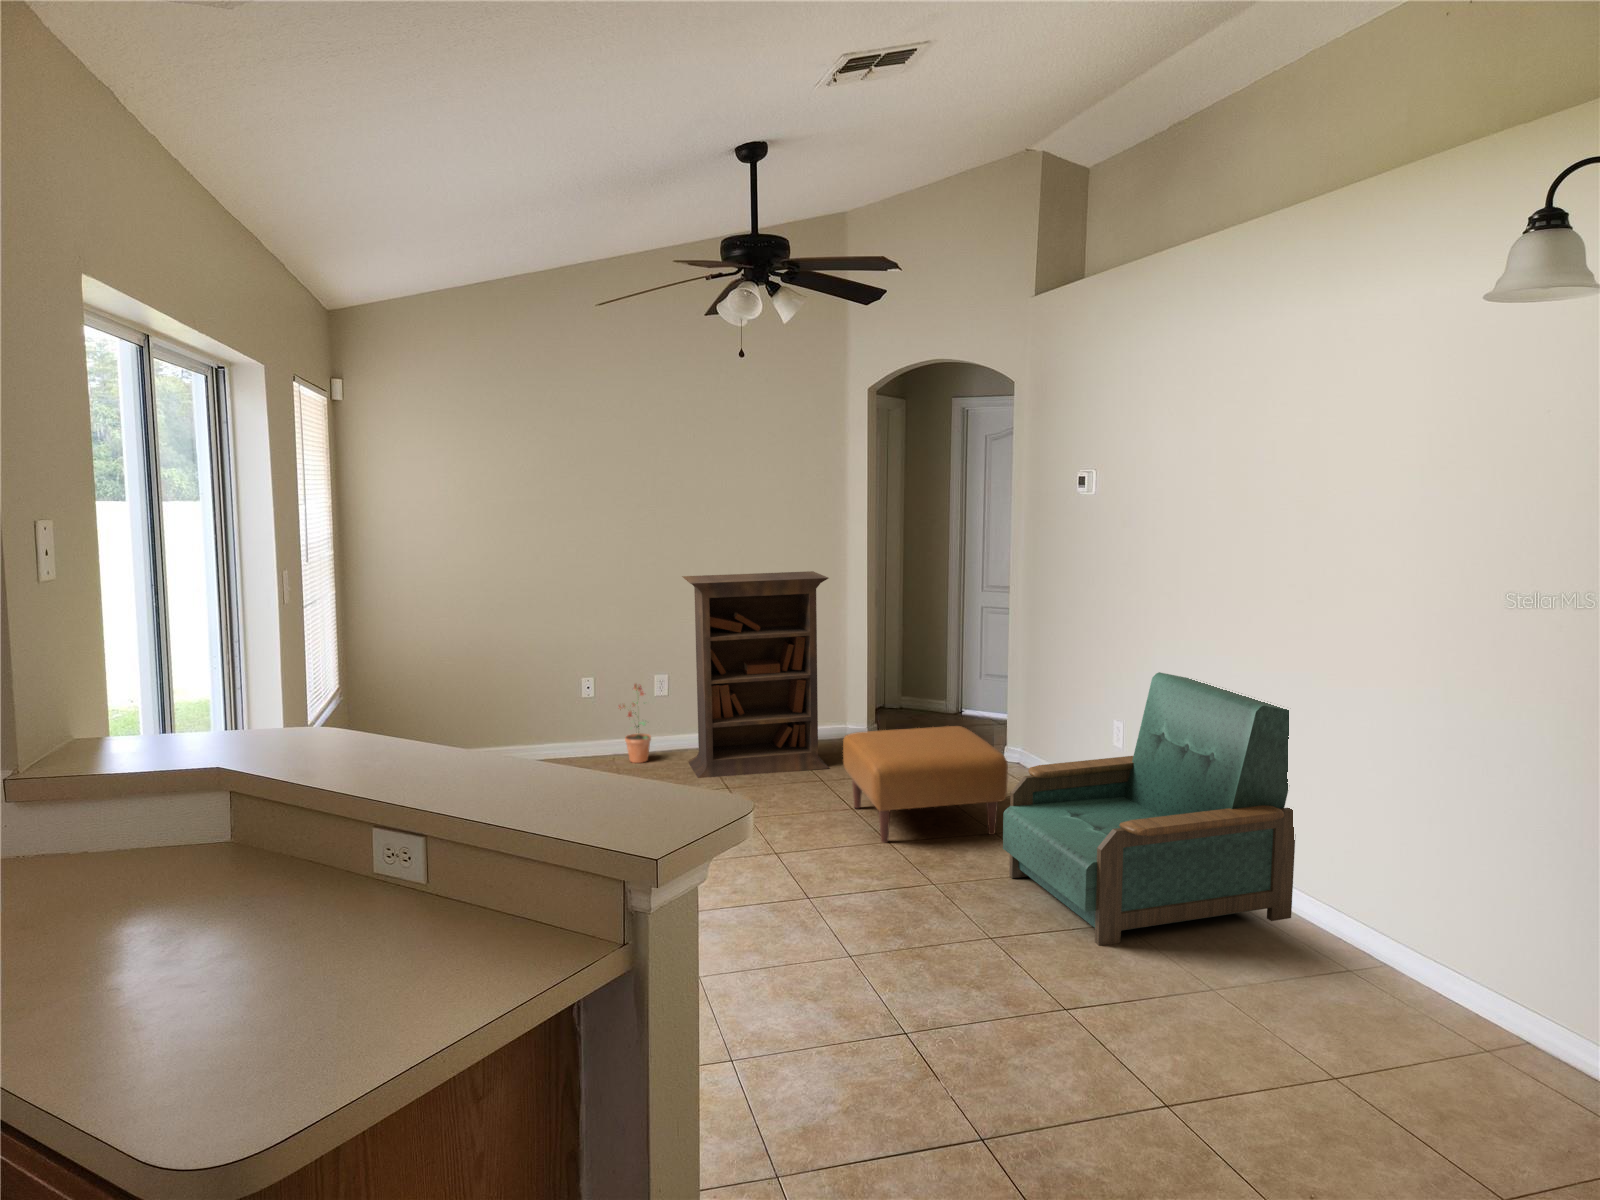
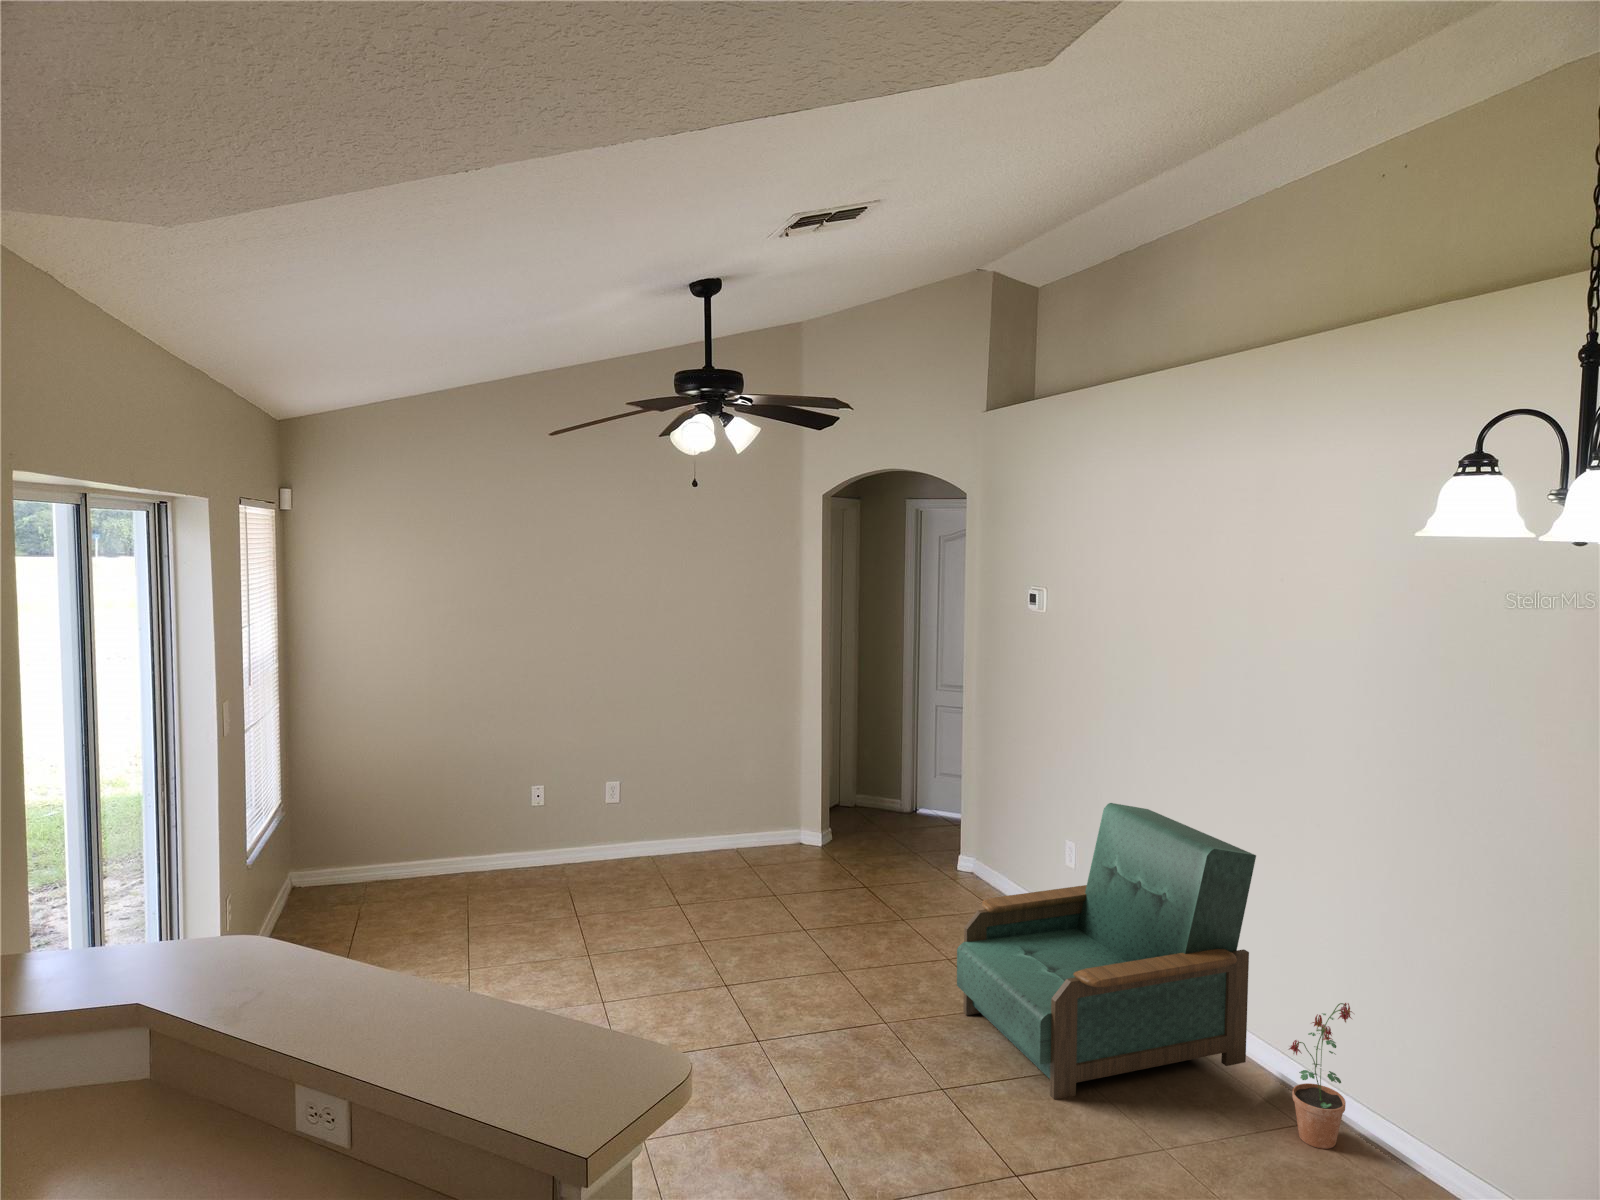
bookcase: present [682,571,829,778] -> none [636,679,784,894]
potted plant: present [619,684,651,763] -> present [1289,1003,1352,1149]
ottoman: present [843,726,1008,843] -> none [797,844,961,973]

